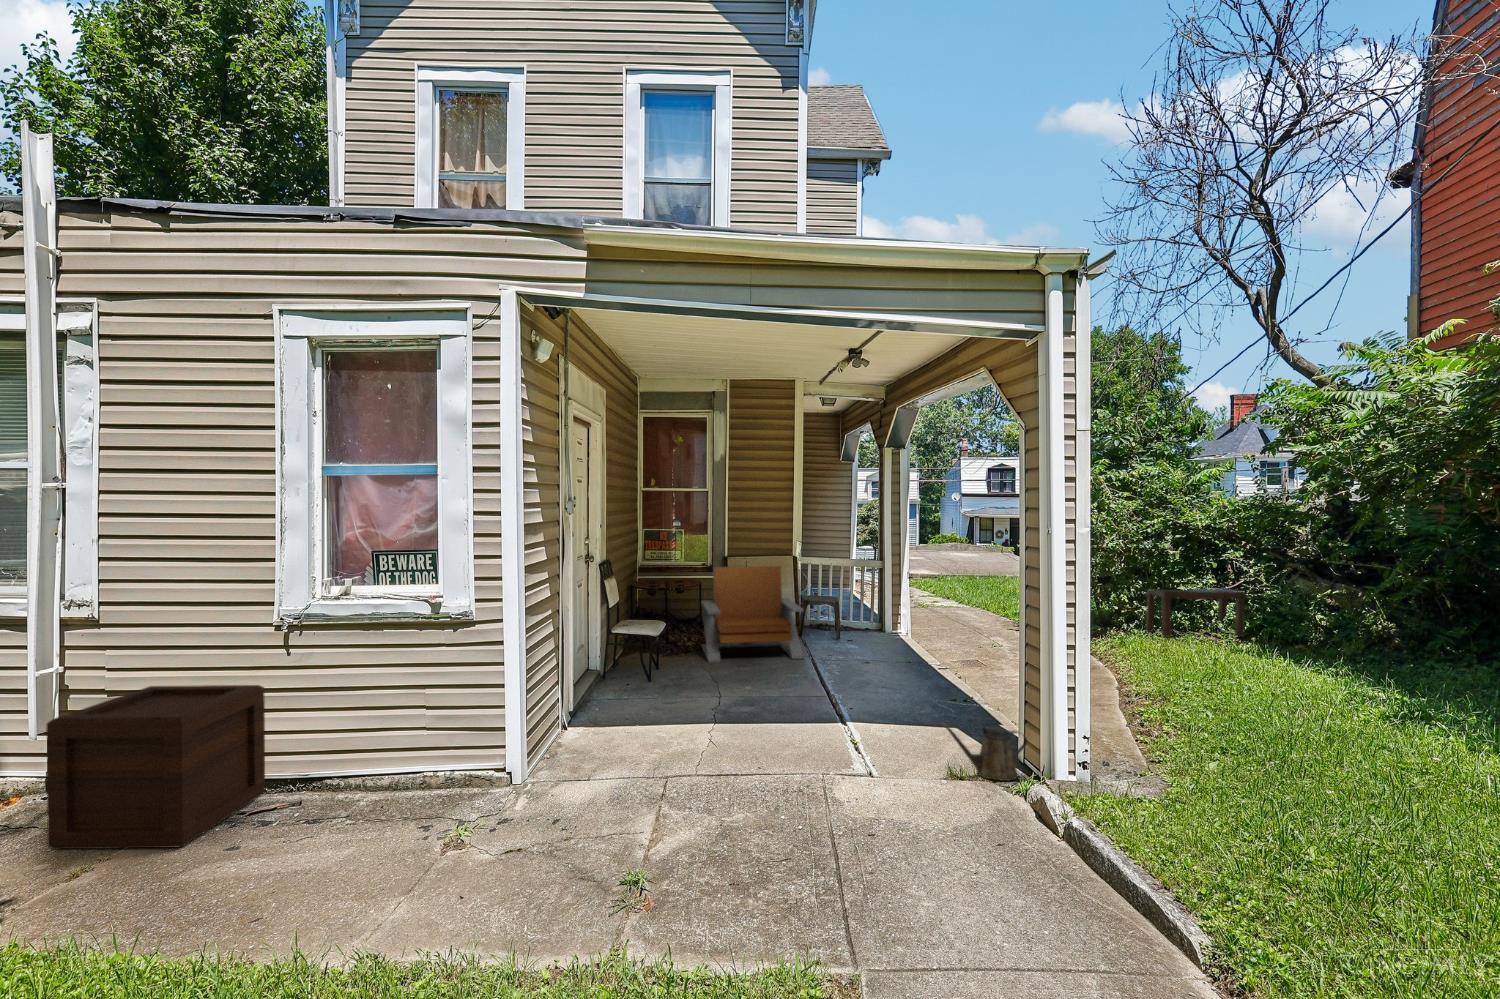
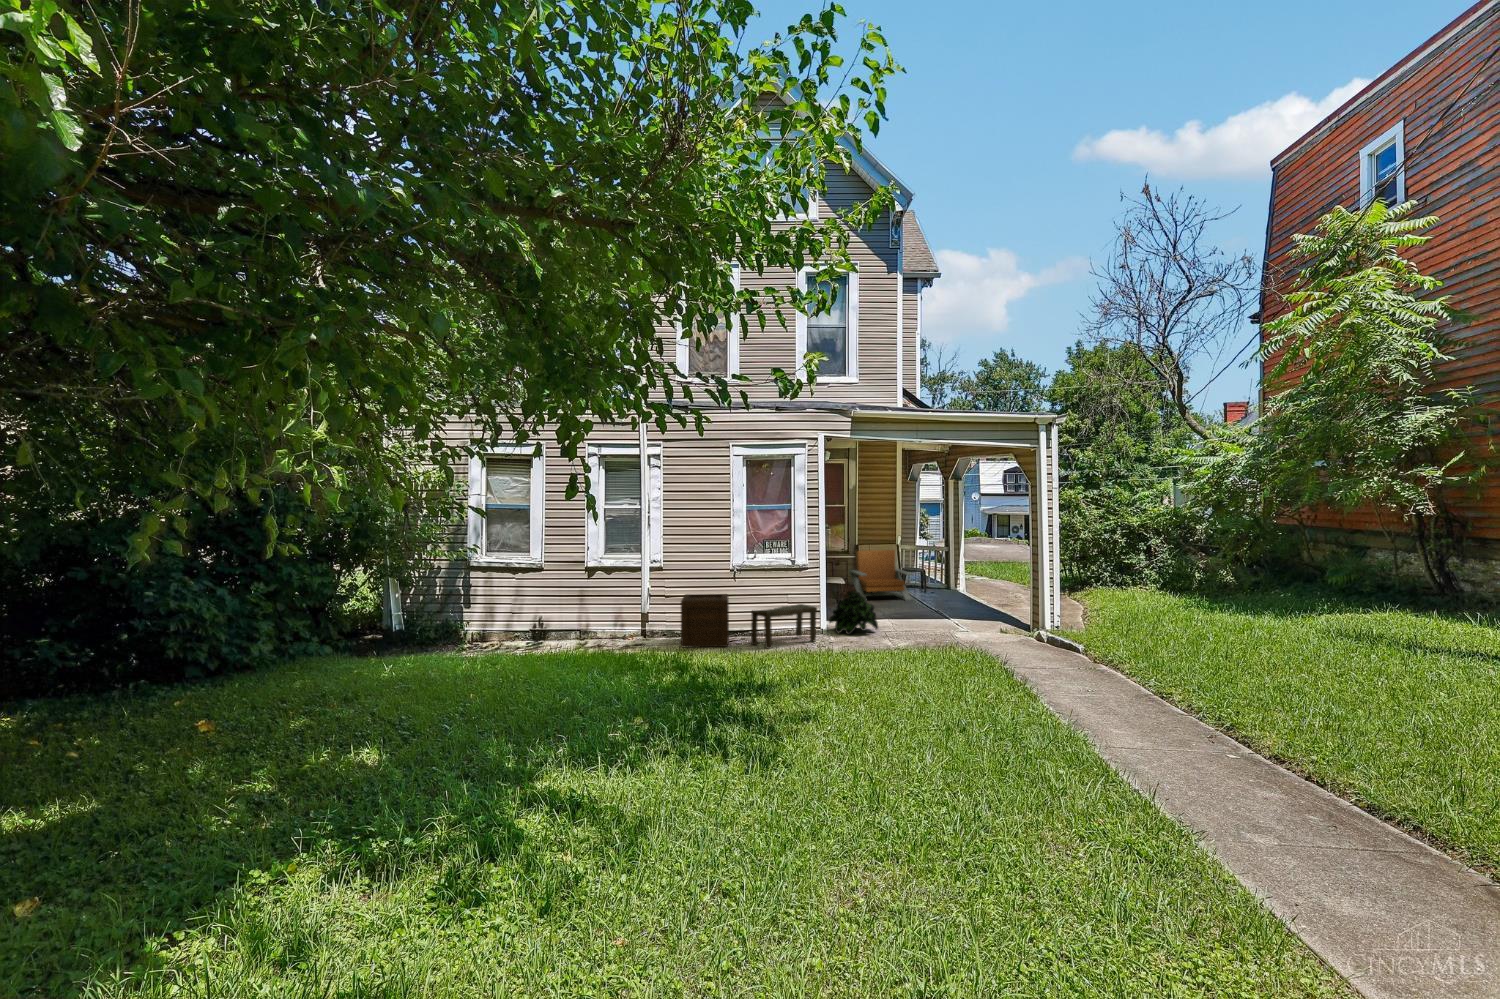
bench: present [1146,588,1246,637] -> present [751,604,817,648]
potted plant: none [547,669,666,783] -> present [829,591,878,634]
watering can: present [941,724,1027,781] -> none [997,612,1034,634]

